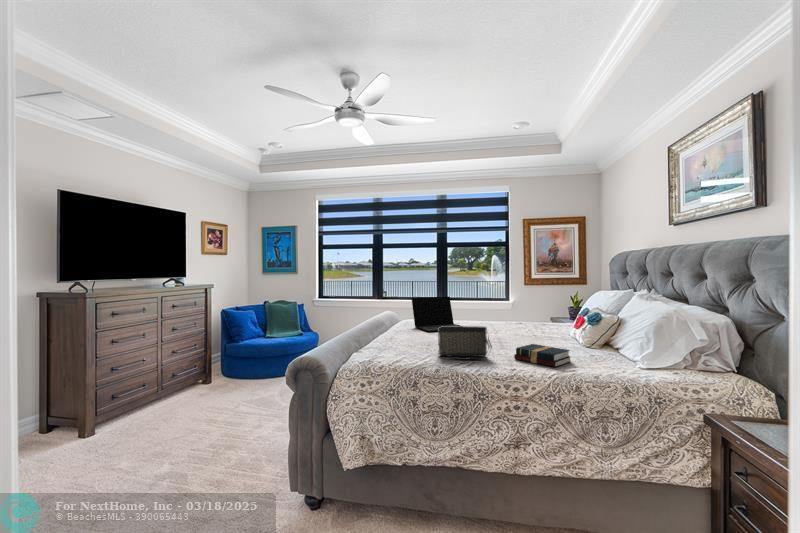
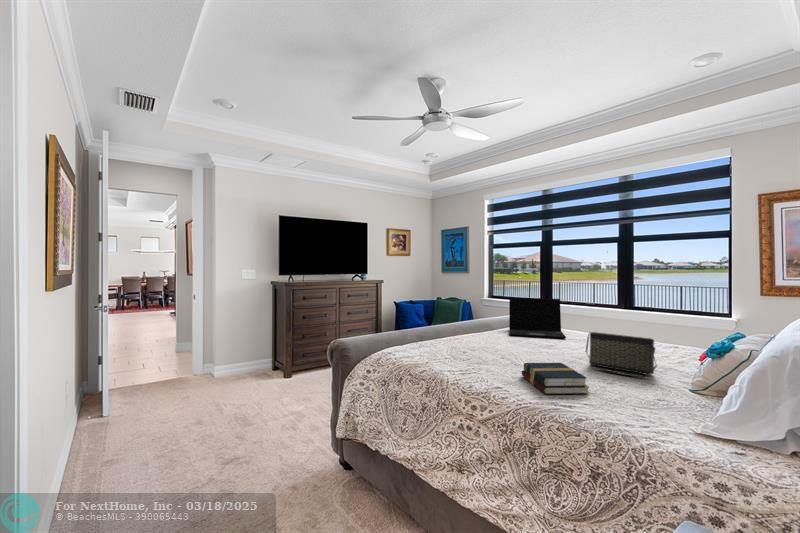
handbag: present [438,326,492,360] -> present [586,332,657,377]

